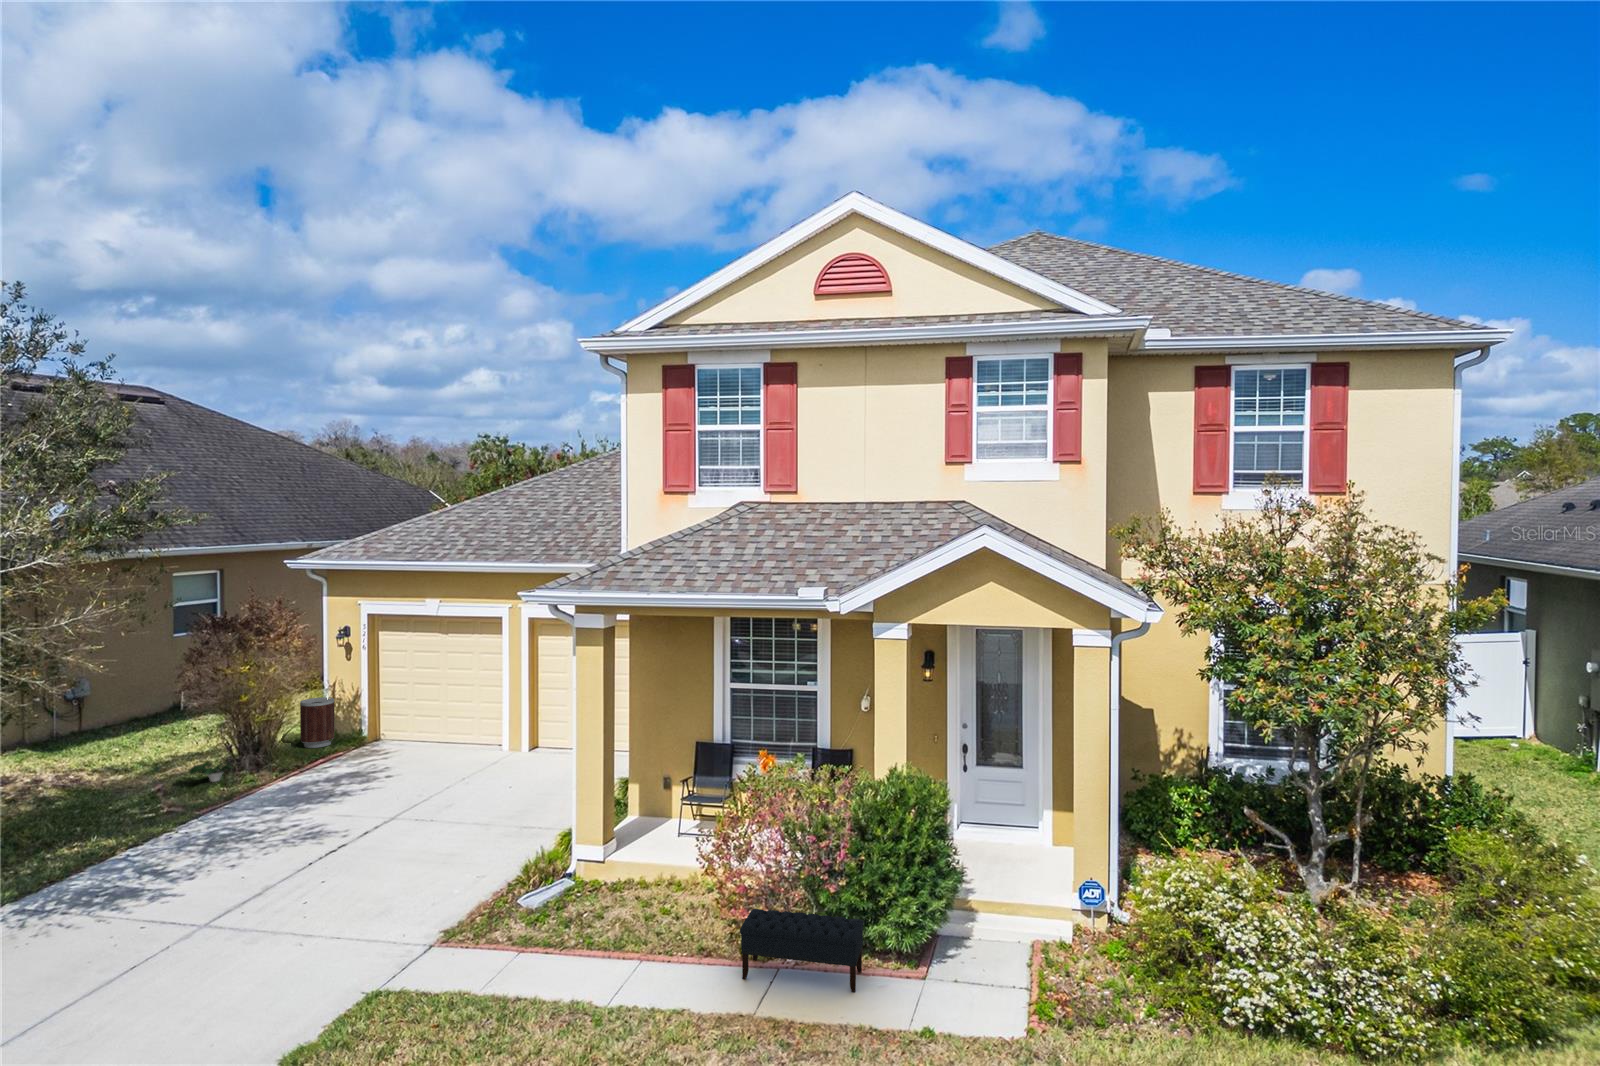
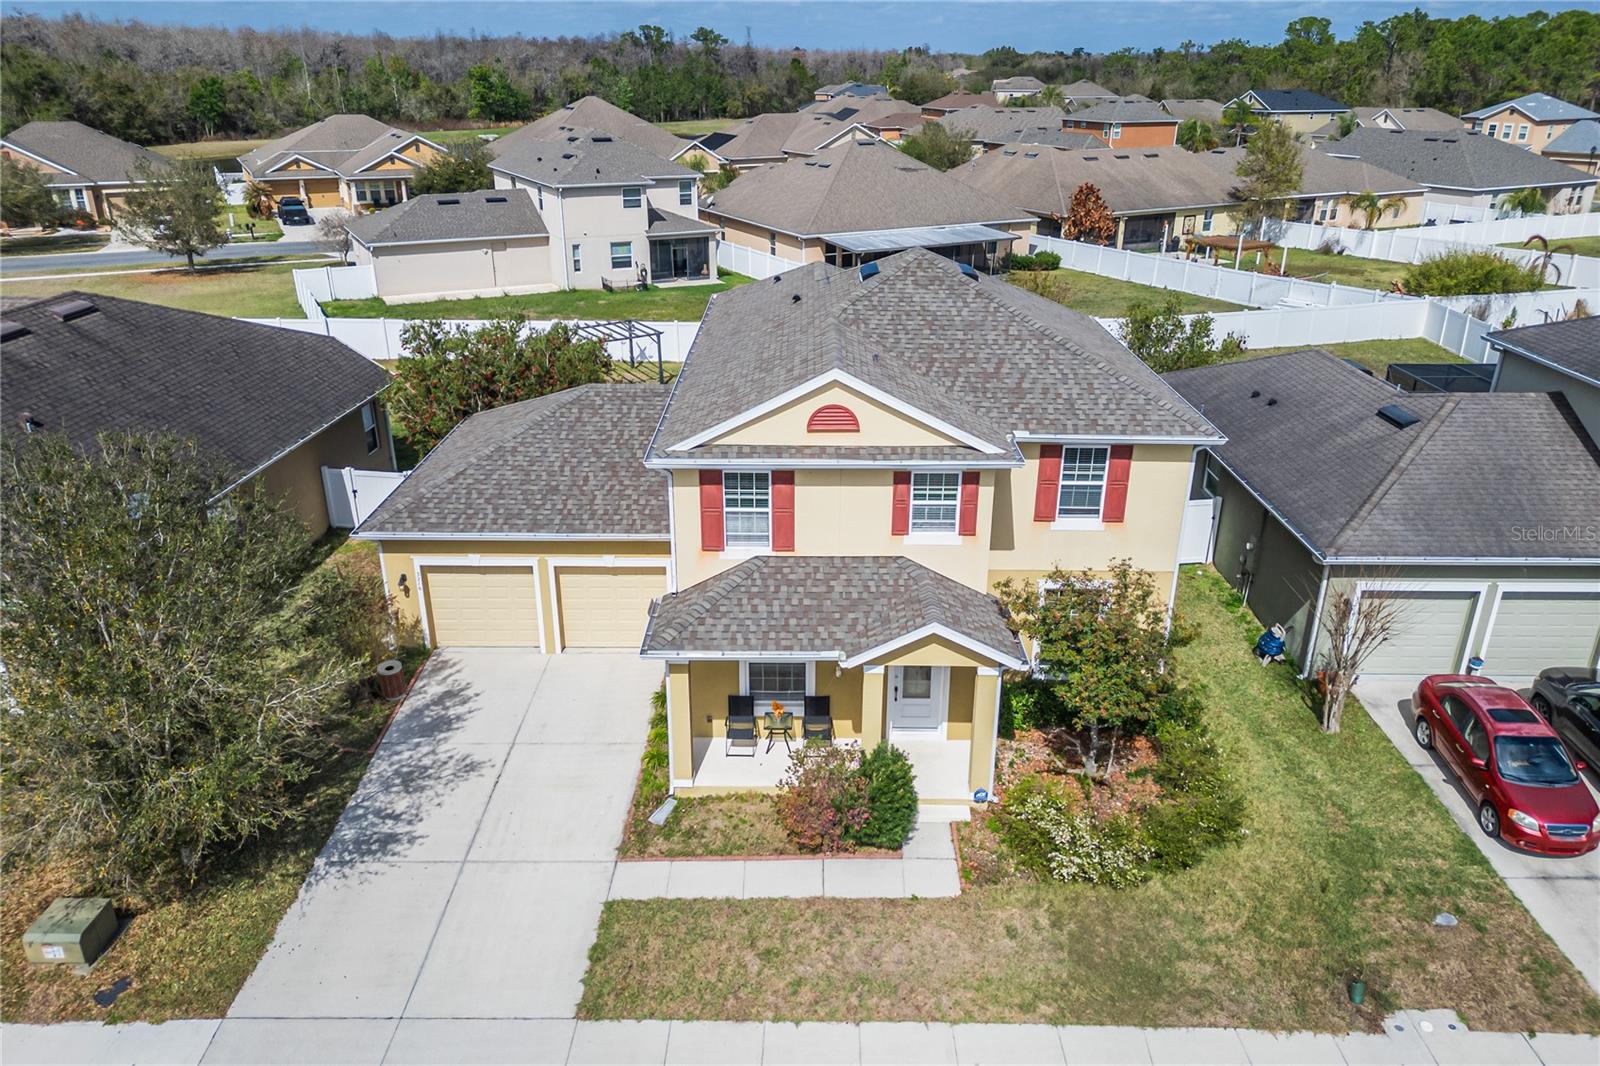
potted plant: present [190,761,232,782] -> none [349,740,379,757]
bench: present [740,909,864,992] -> none [829,837,887,872]

